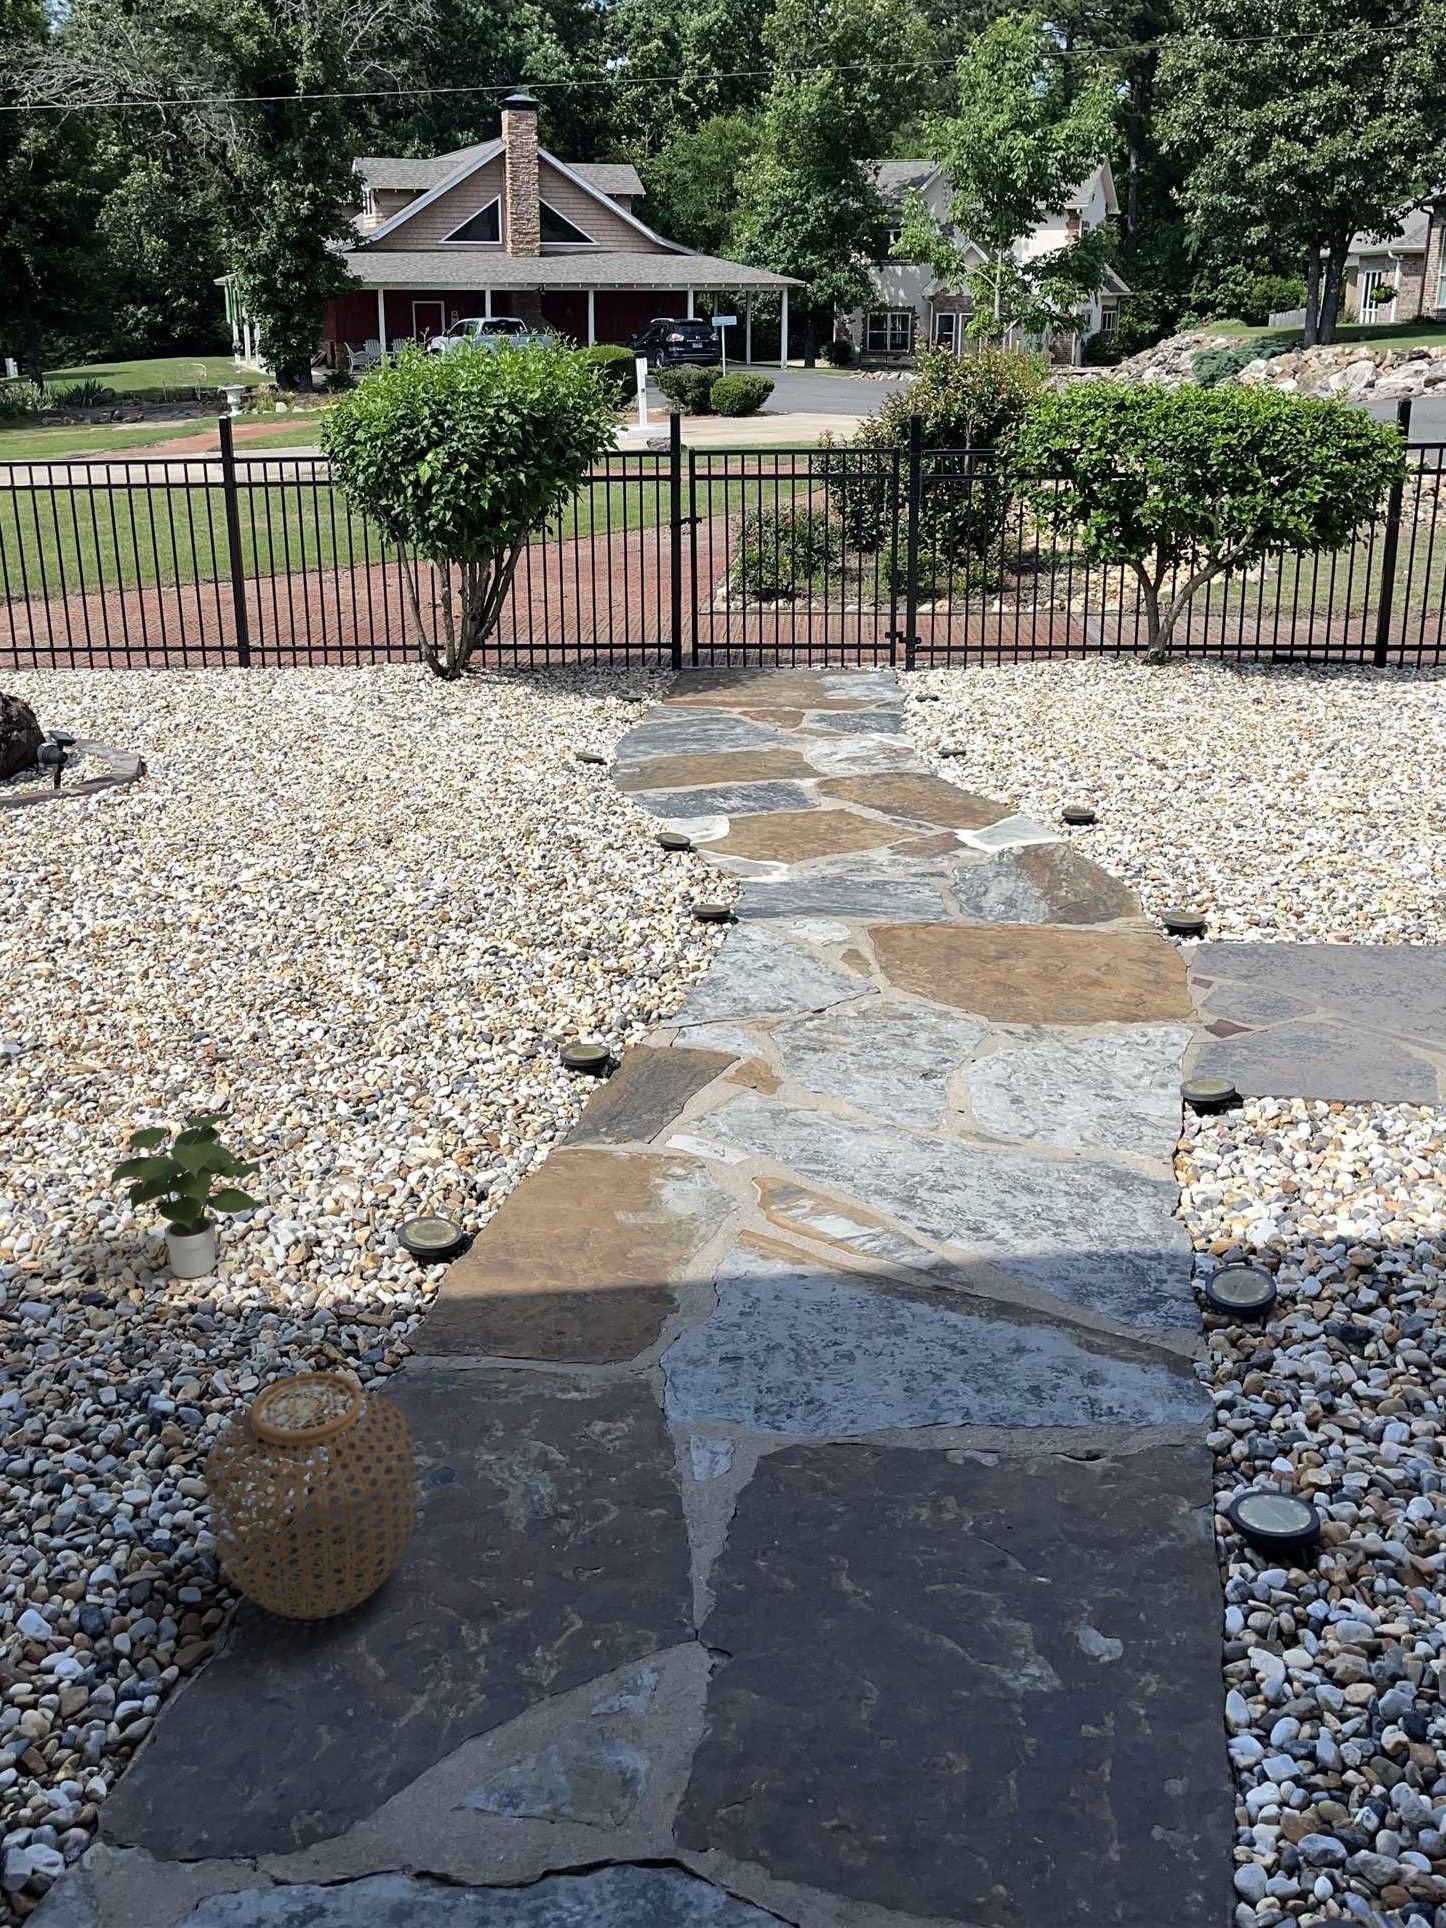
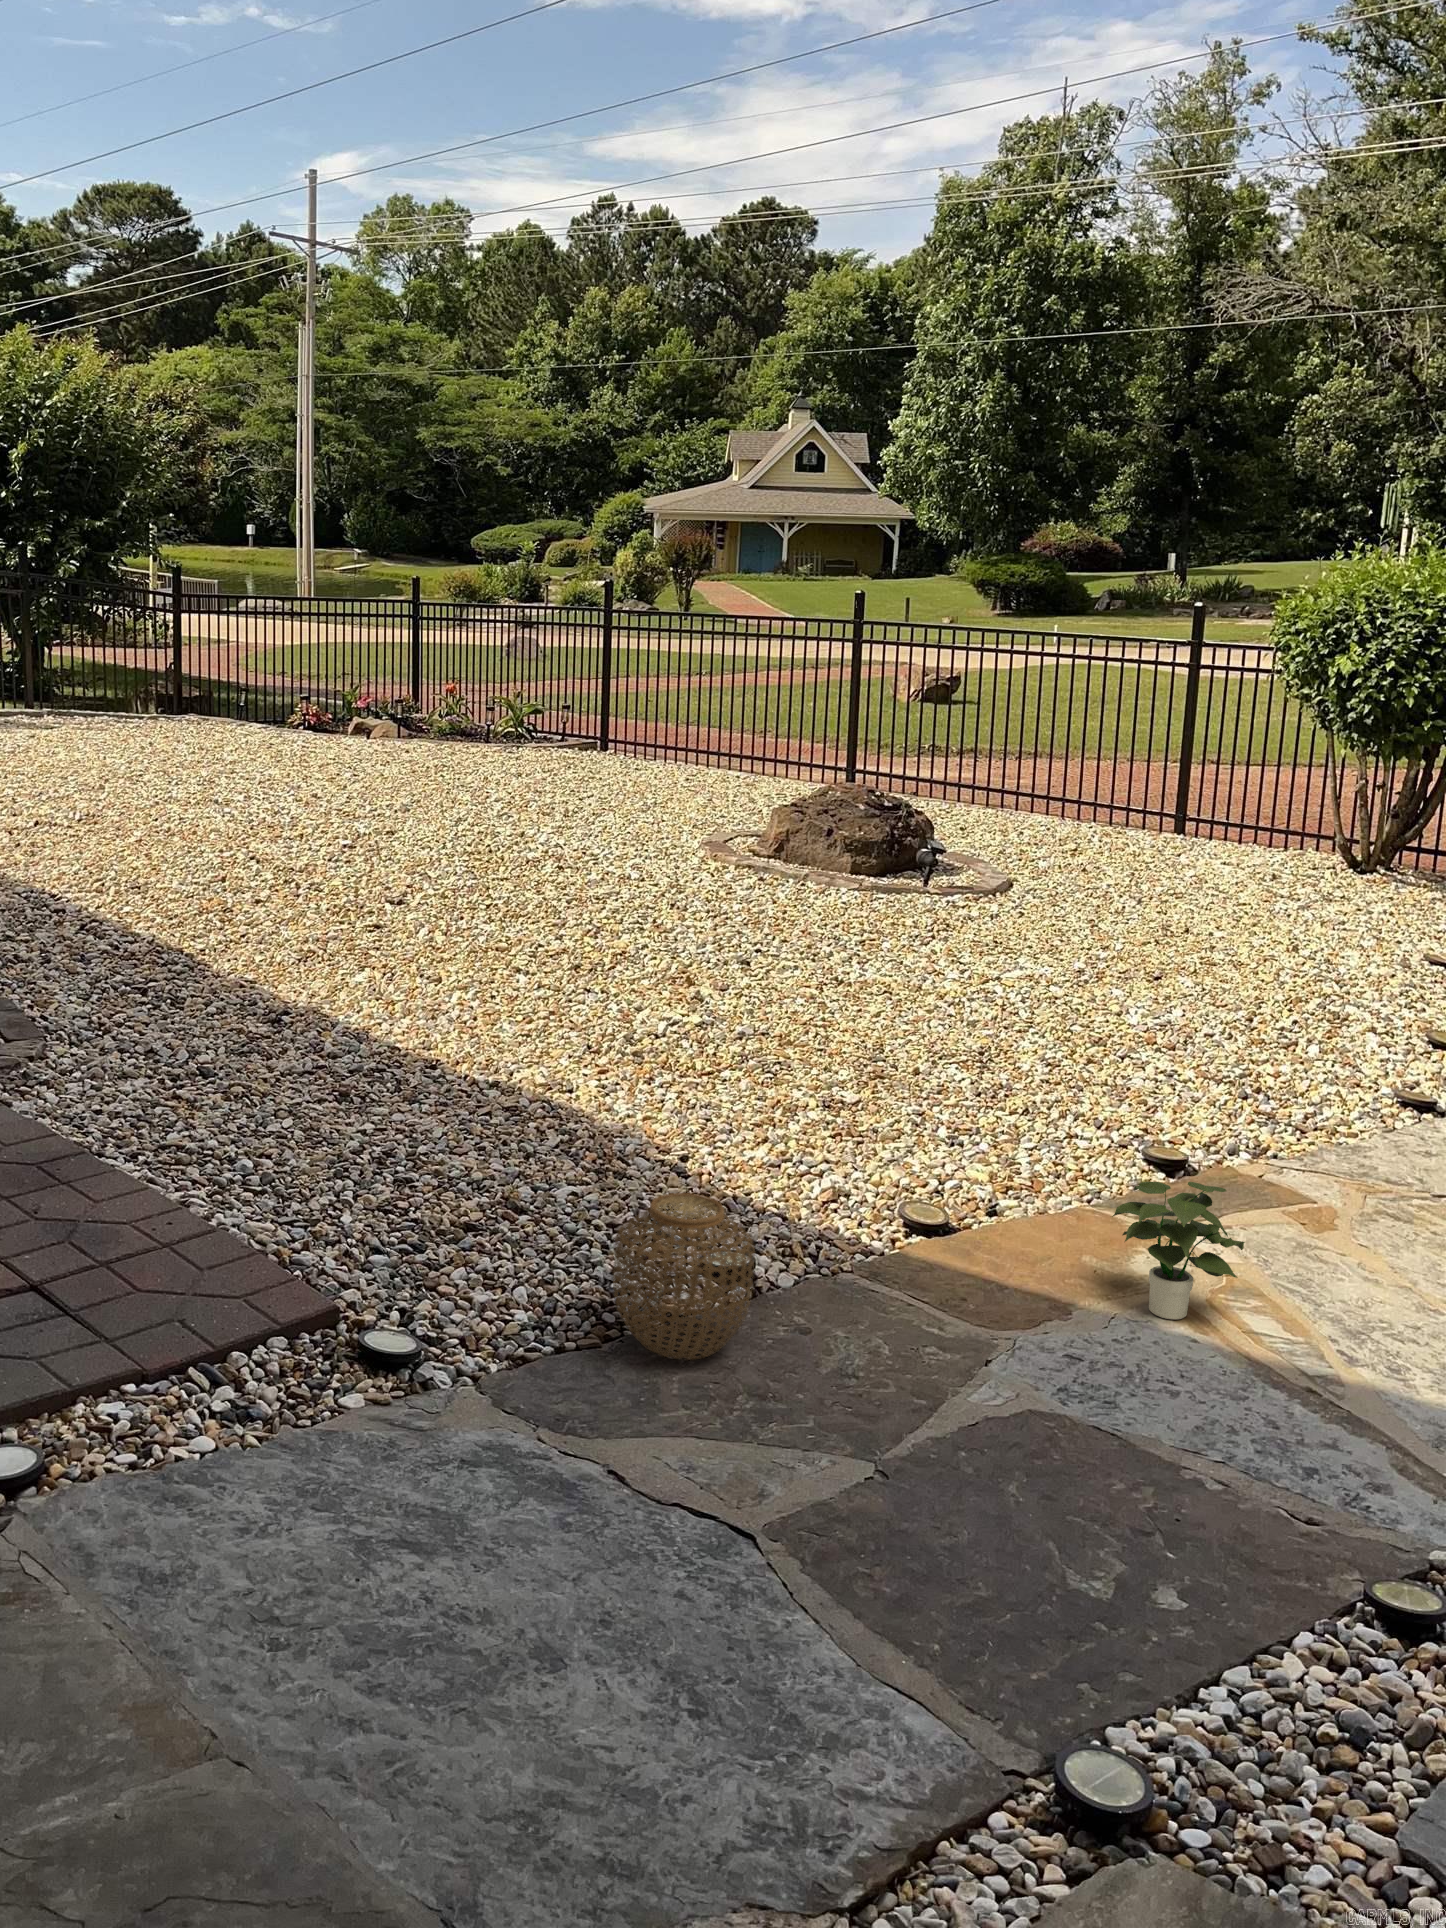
potted plant: present [109,1114,263,1278] -> present [1112,1182,1245,1320]

